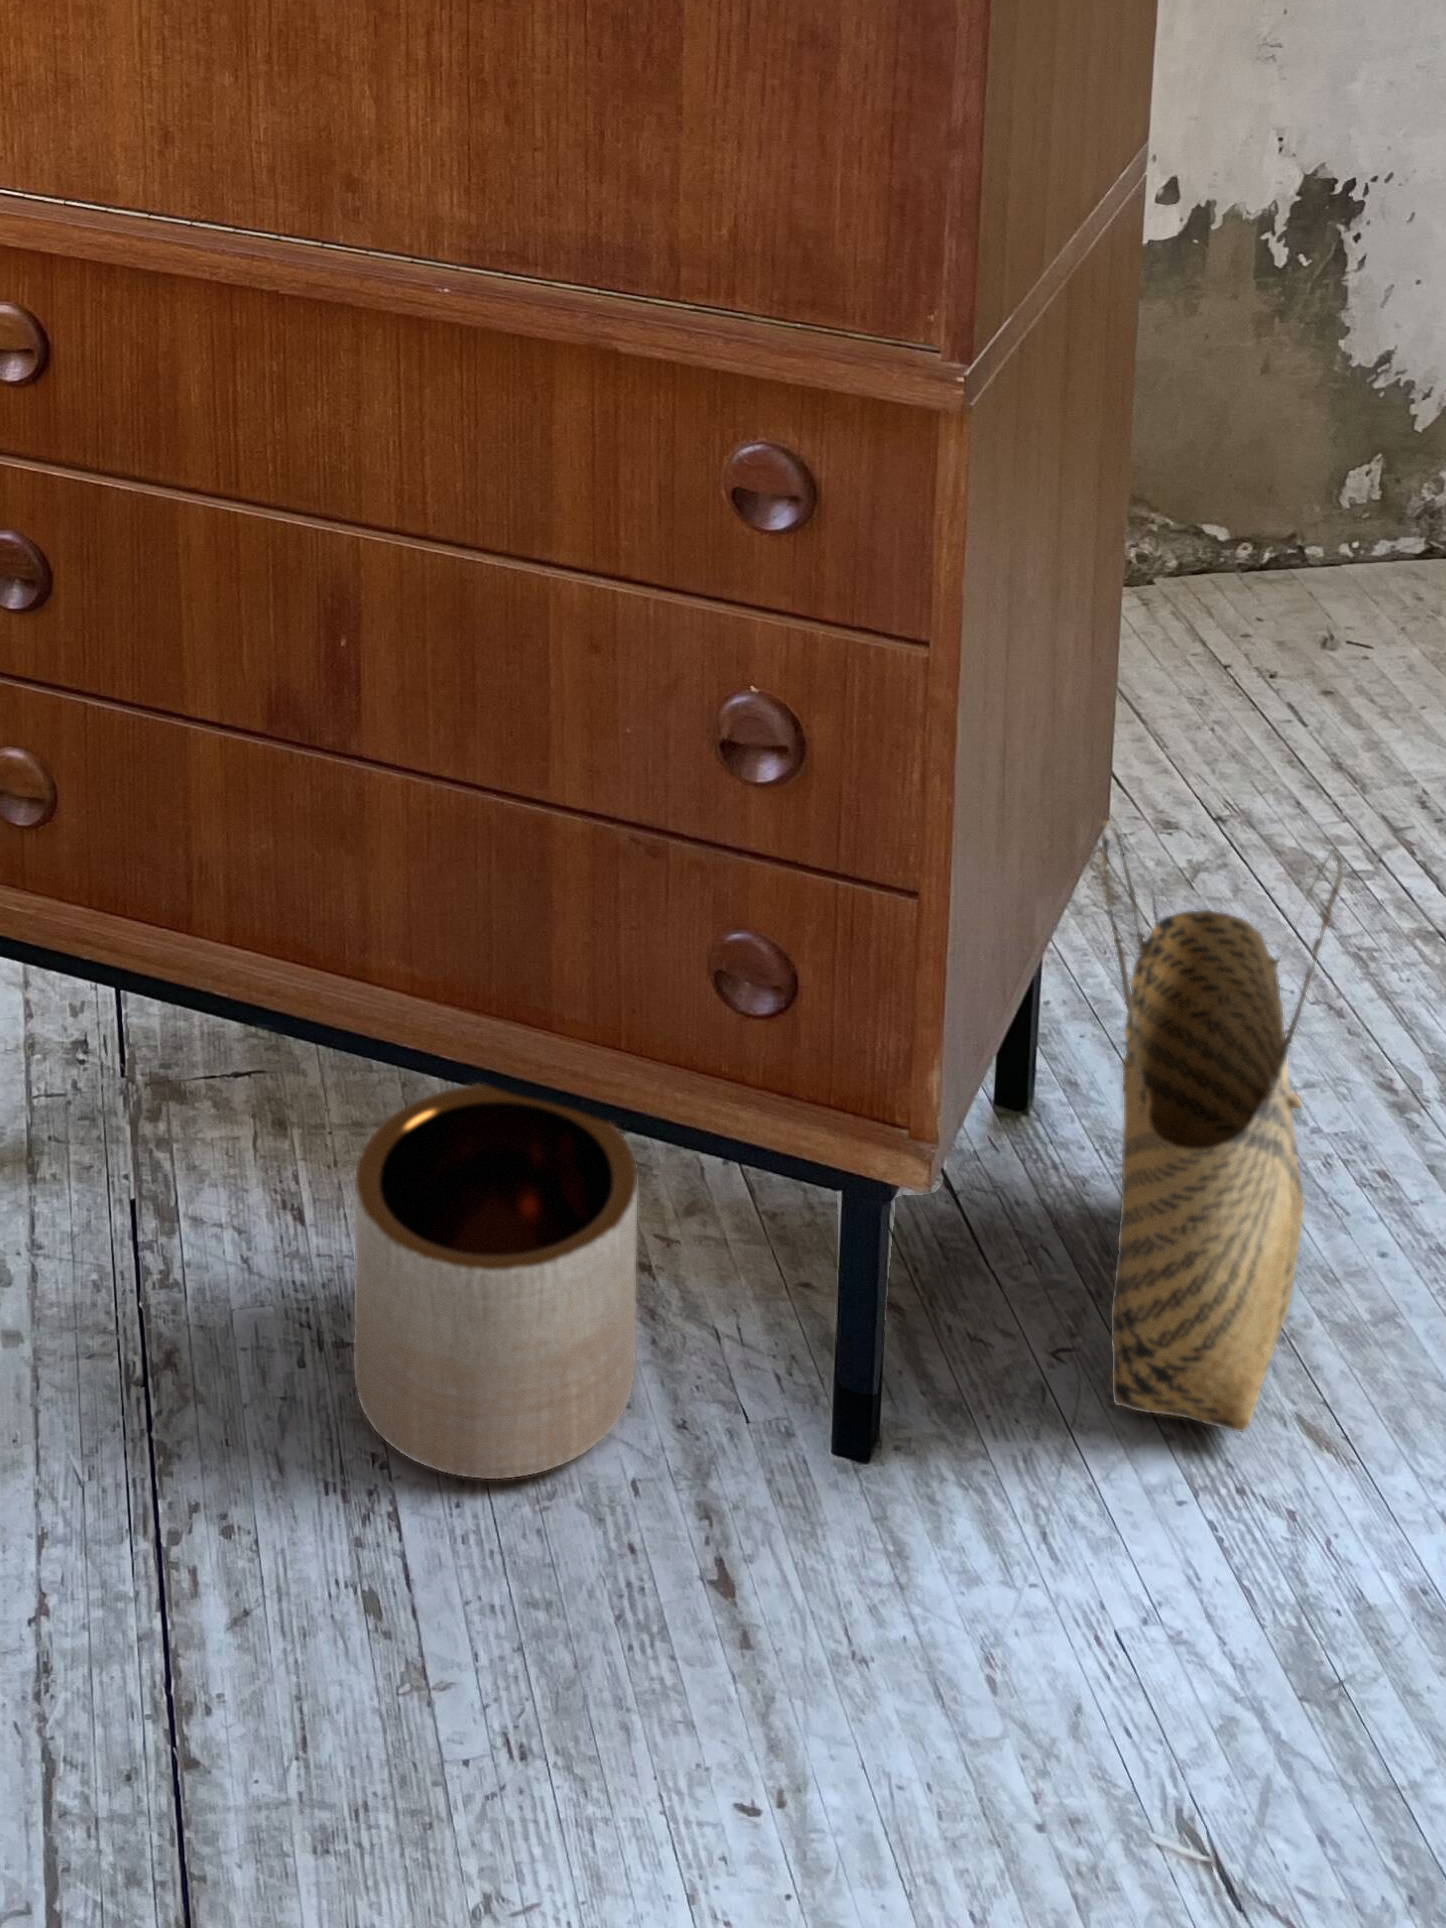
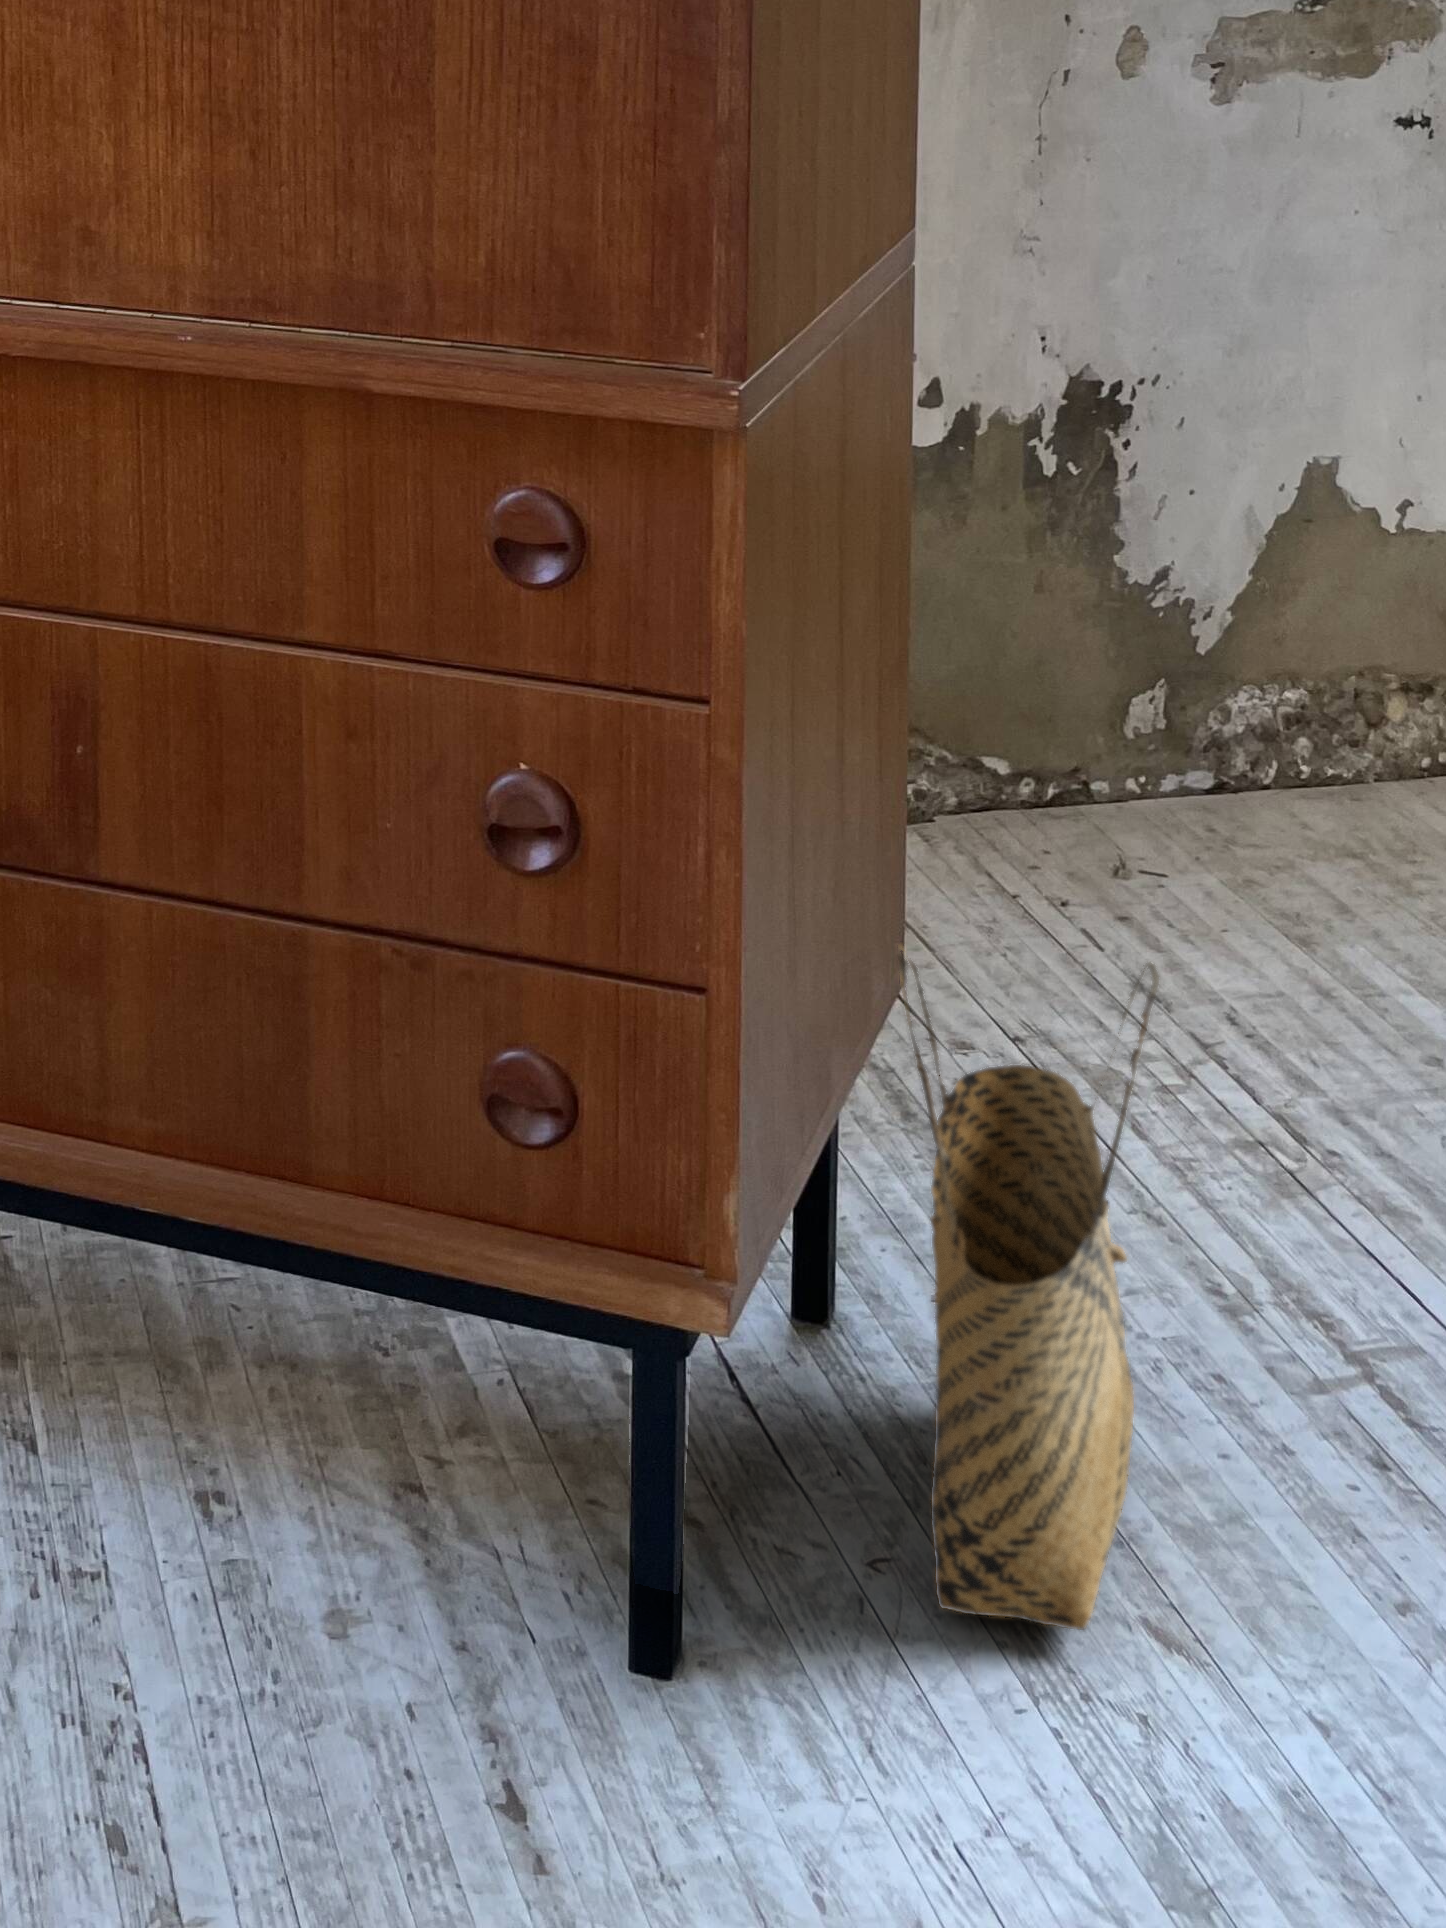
planter: present [353,1085,637,1479] -> none [96,1263,407,1702]

